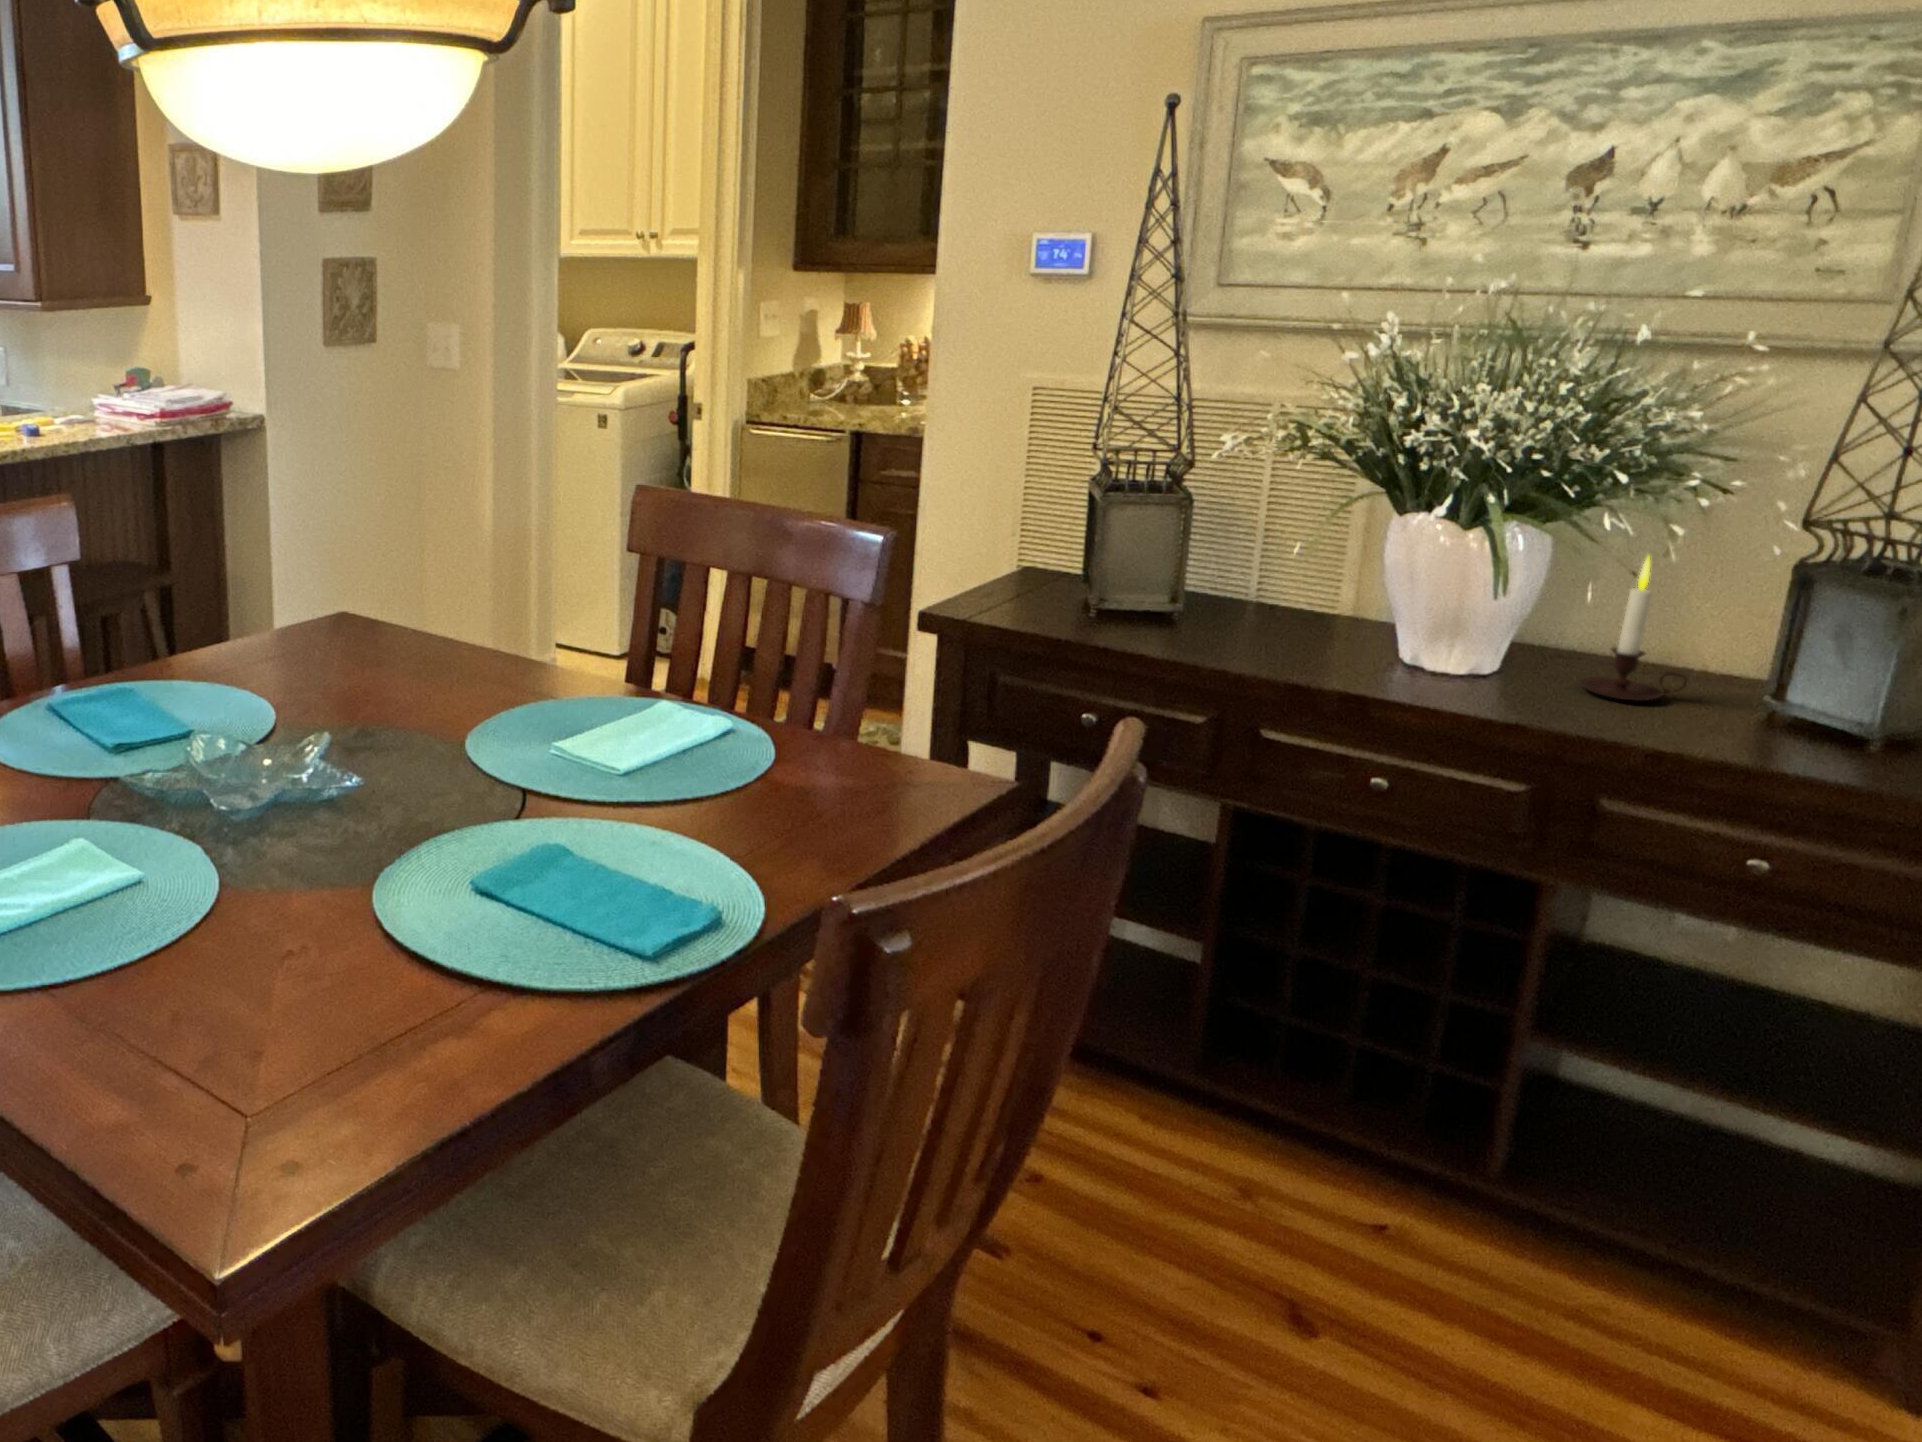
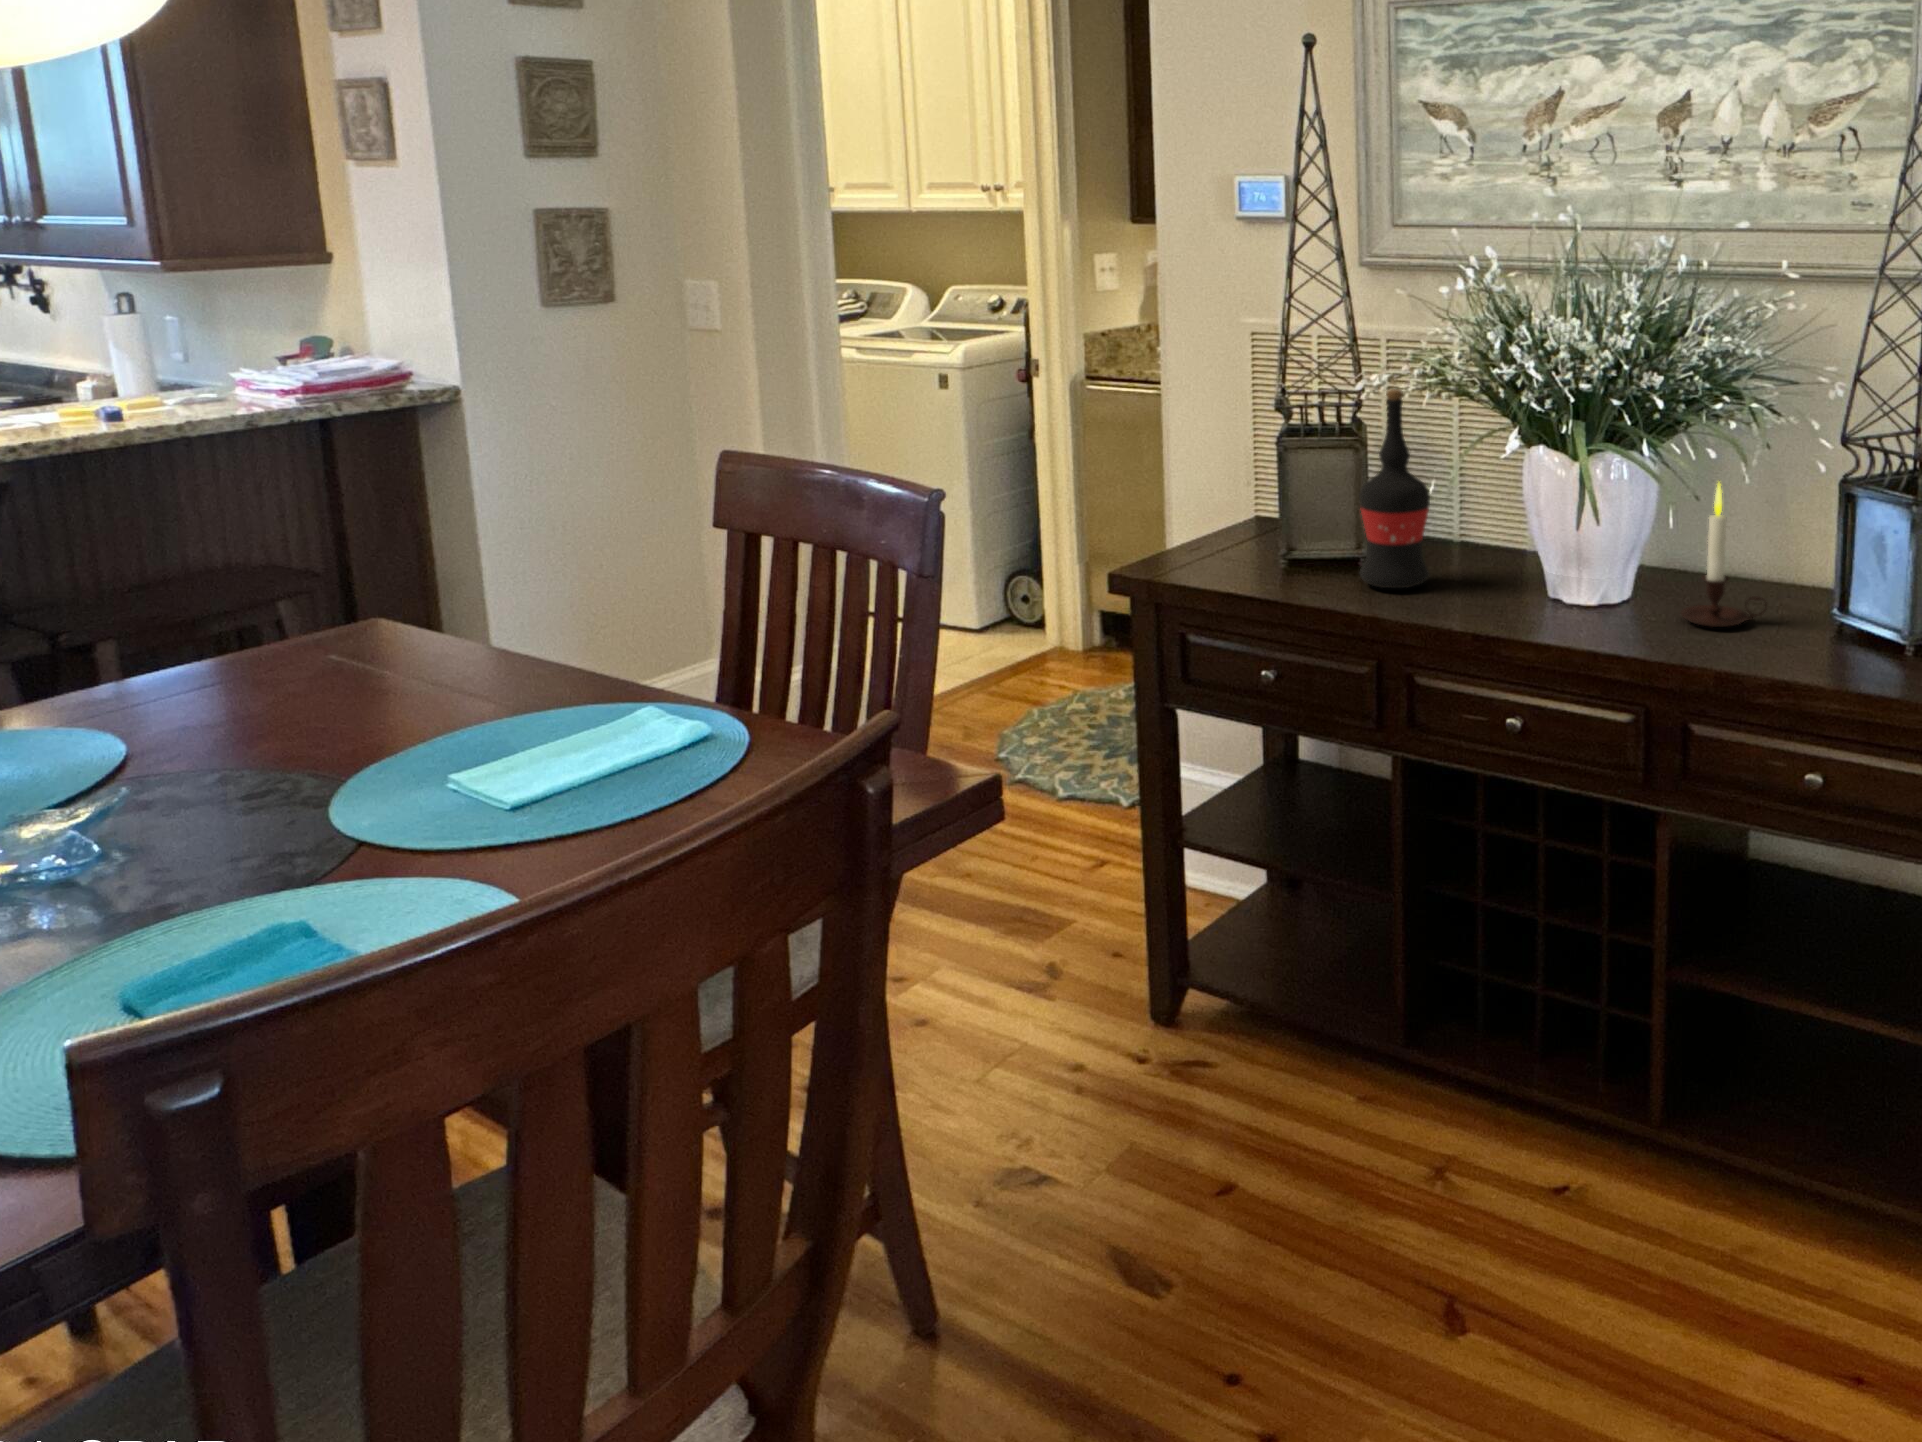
wine bottle: none [1195,448,1282,640] -> present [1359,389,1430,588]

